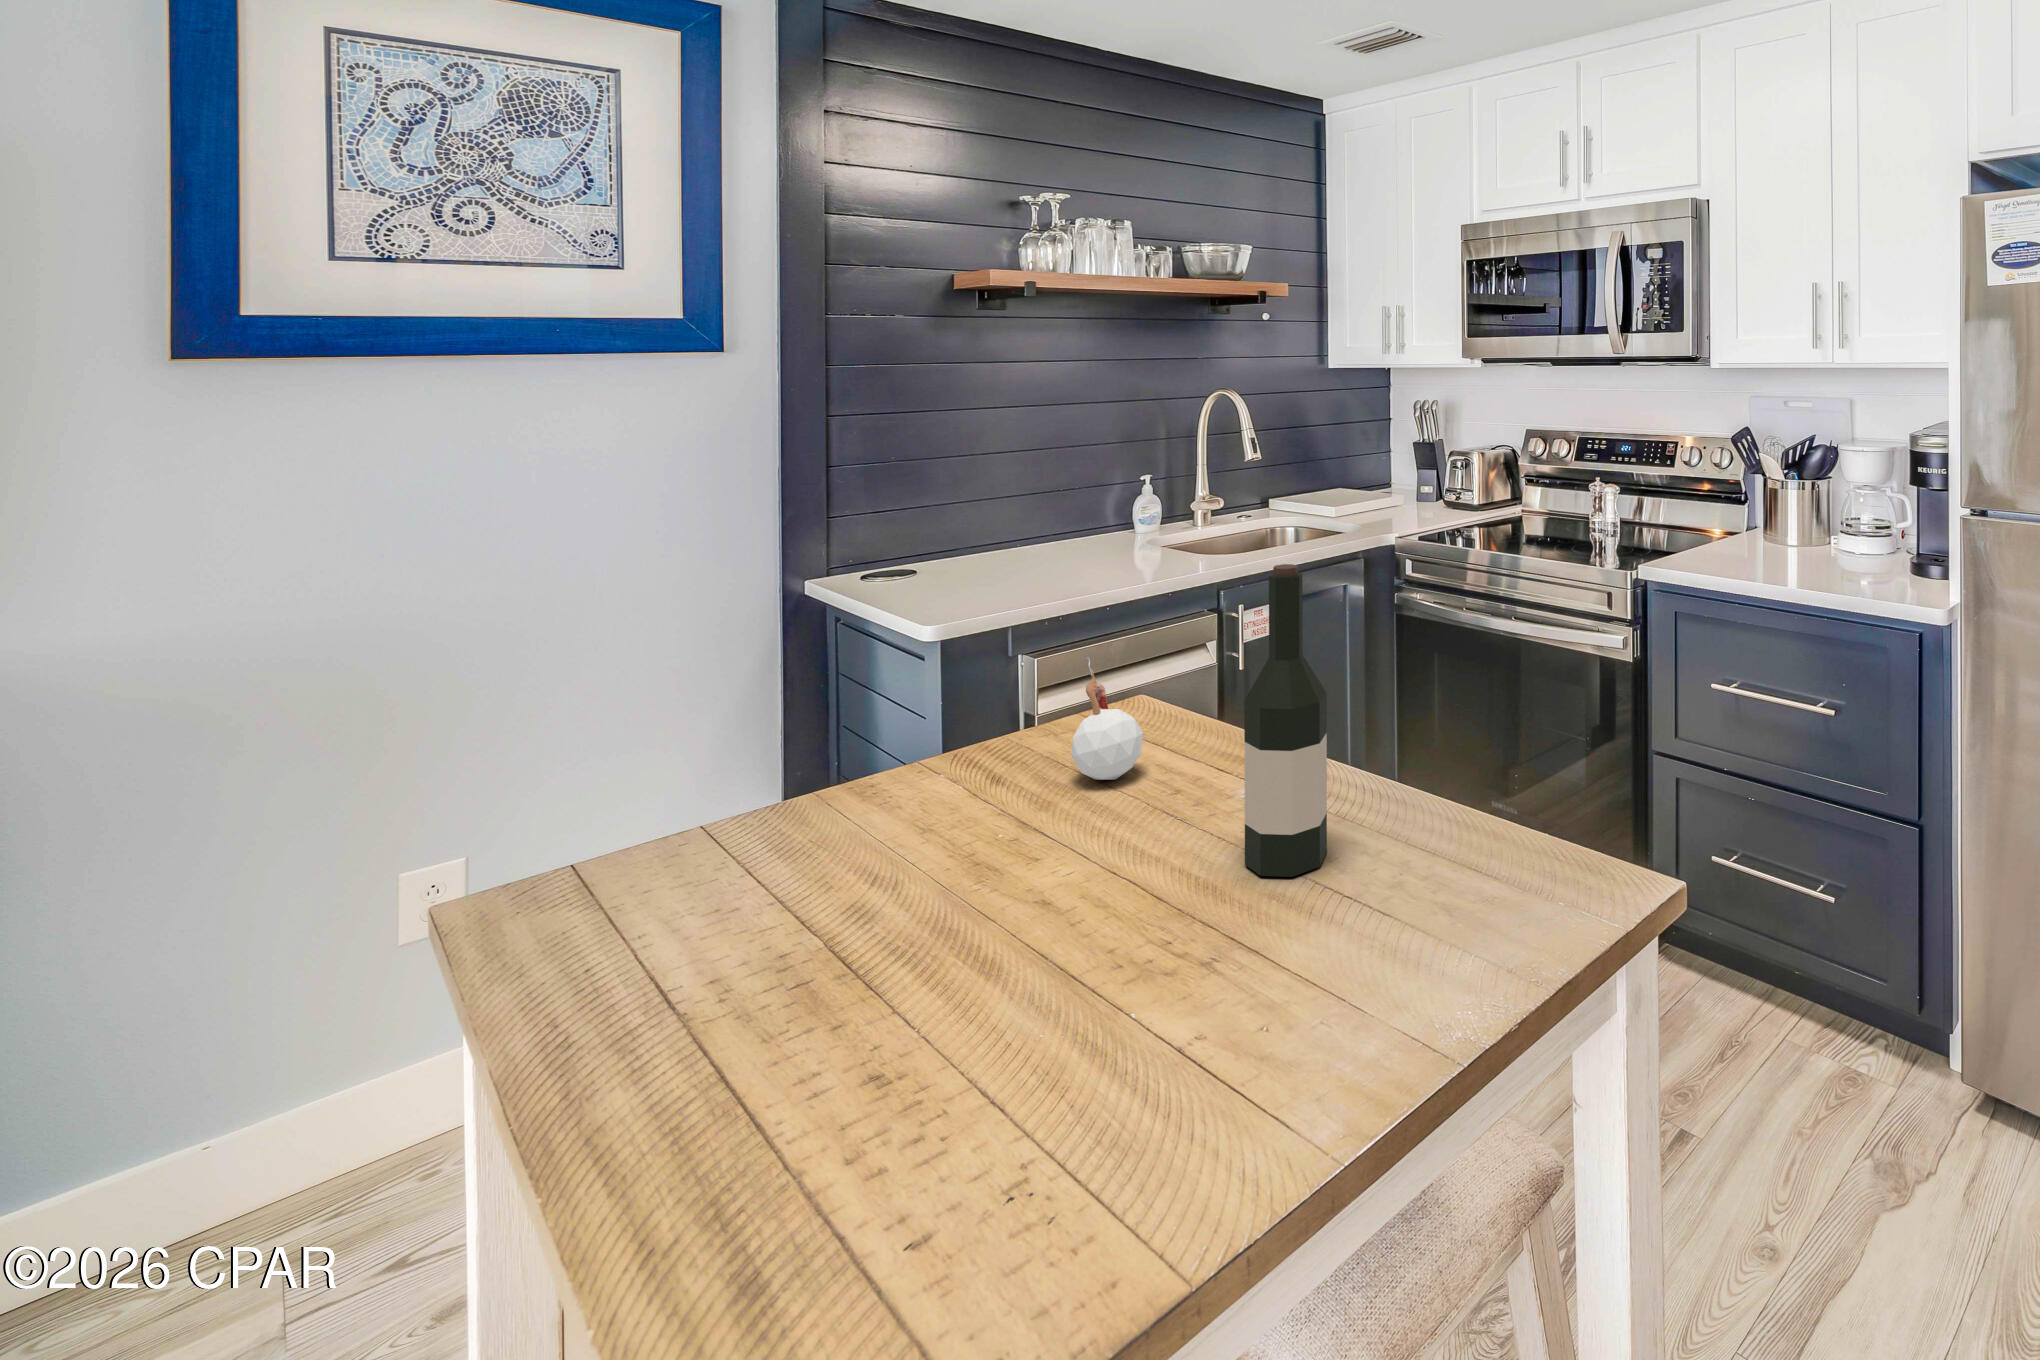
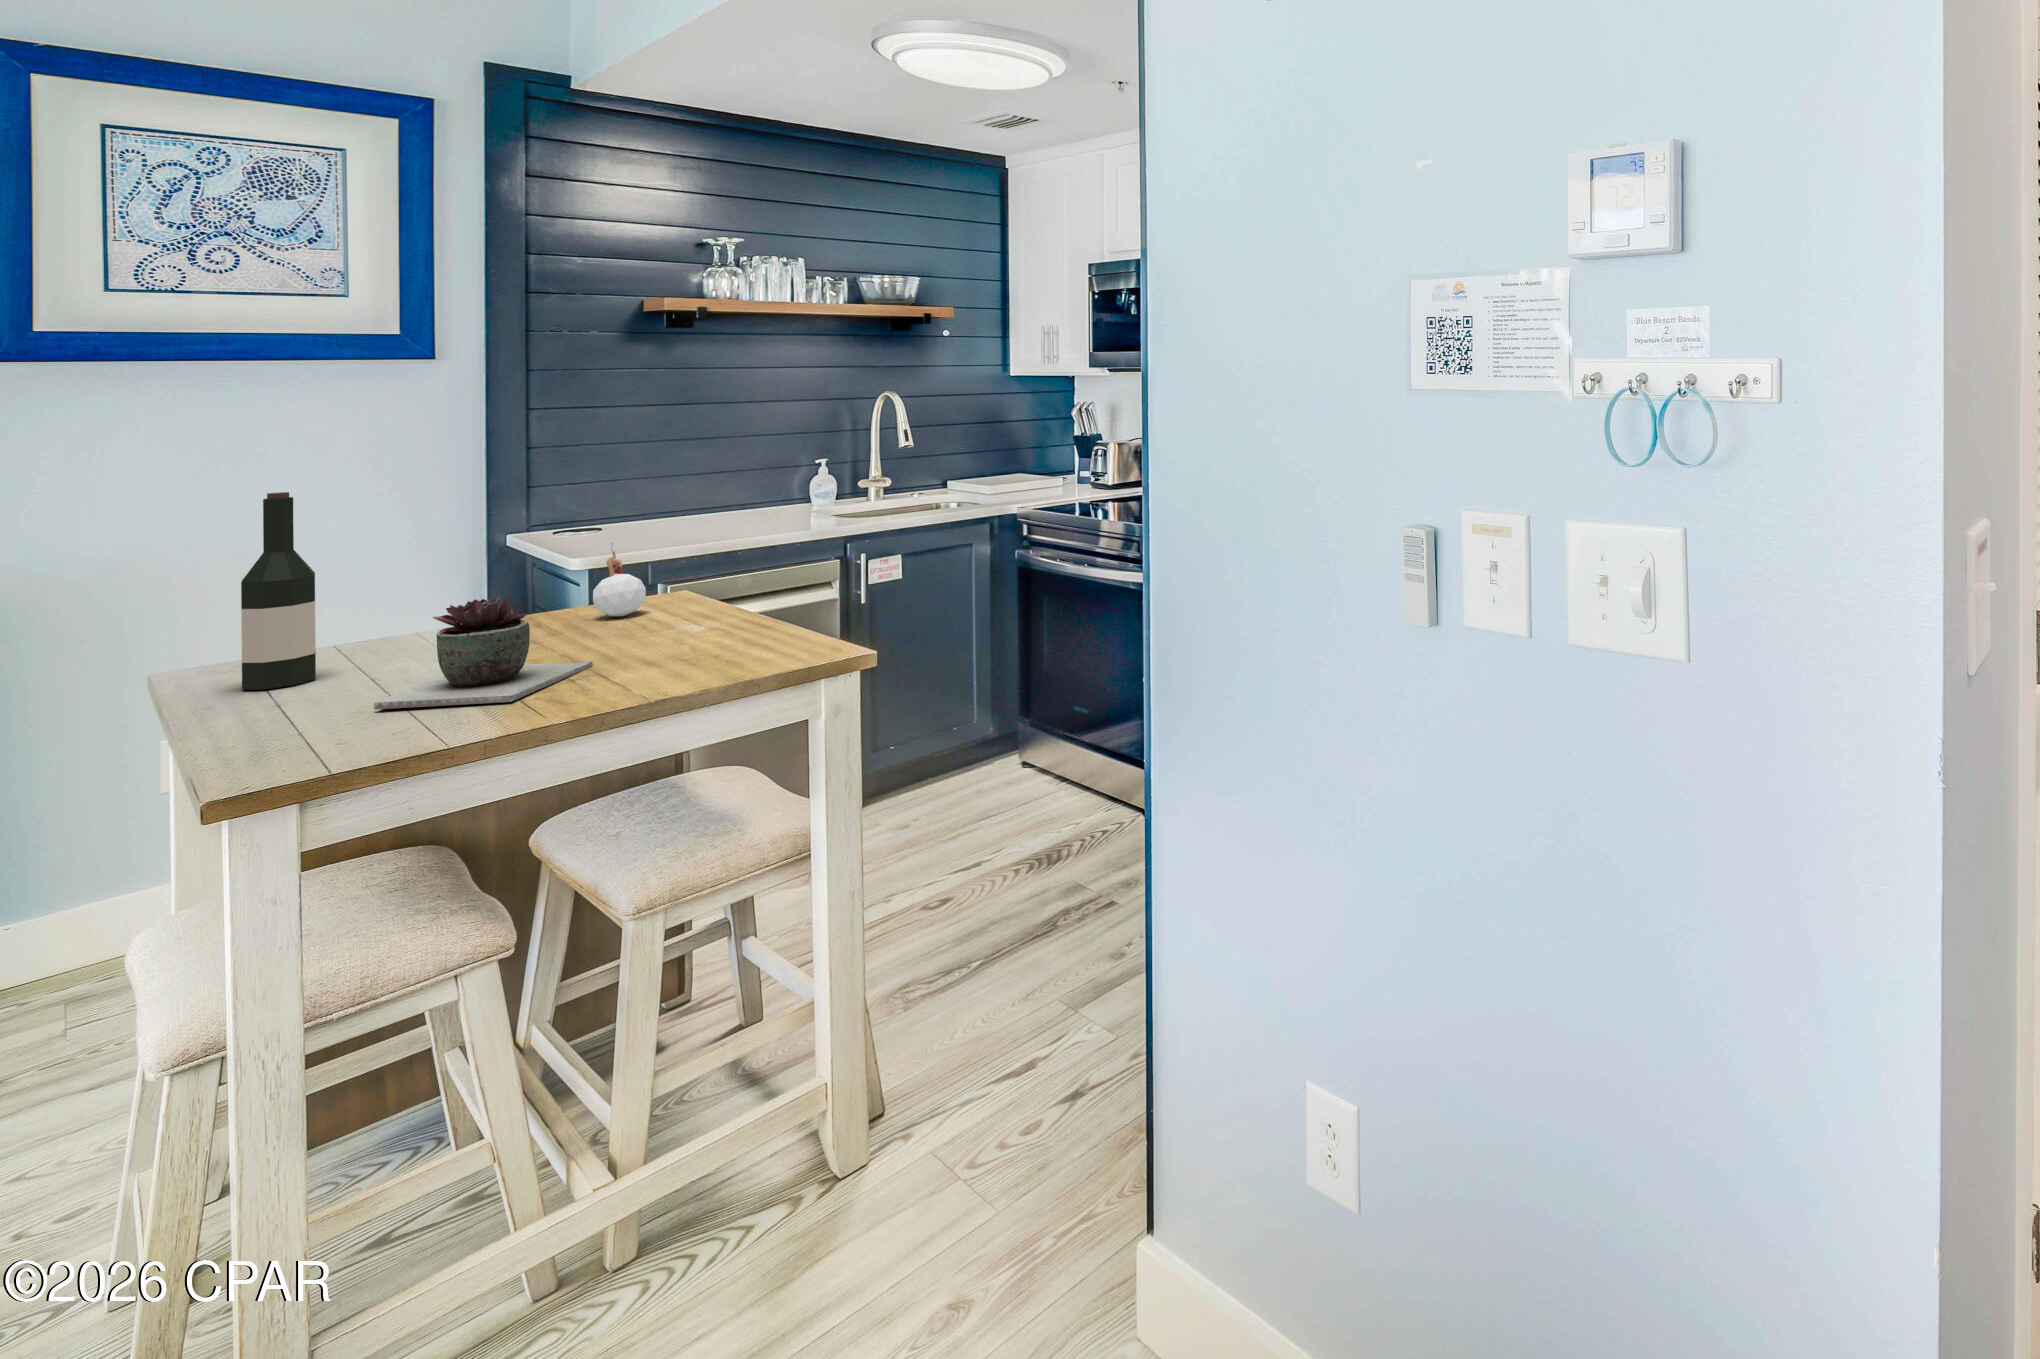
wine bottle: present [1244,564,1327,877] -> present [241,492,316,690]
succulent plant: none [896,830,1191,1105] -> present [374,596,593,709]

